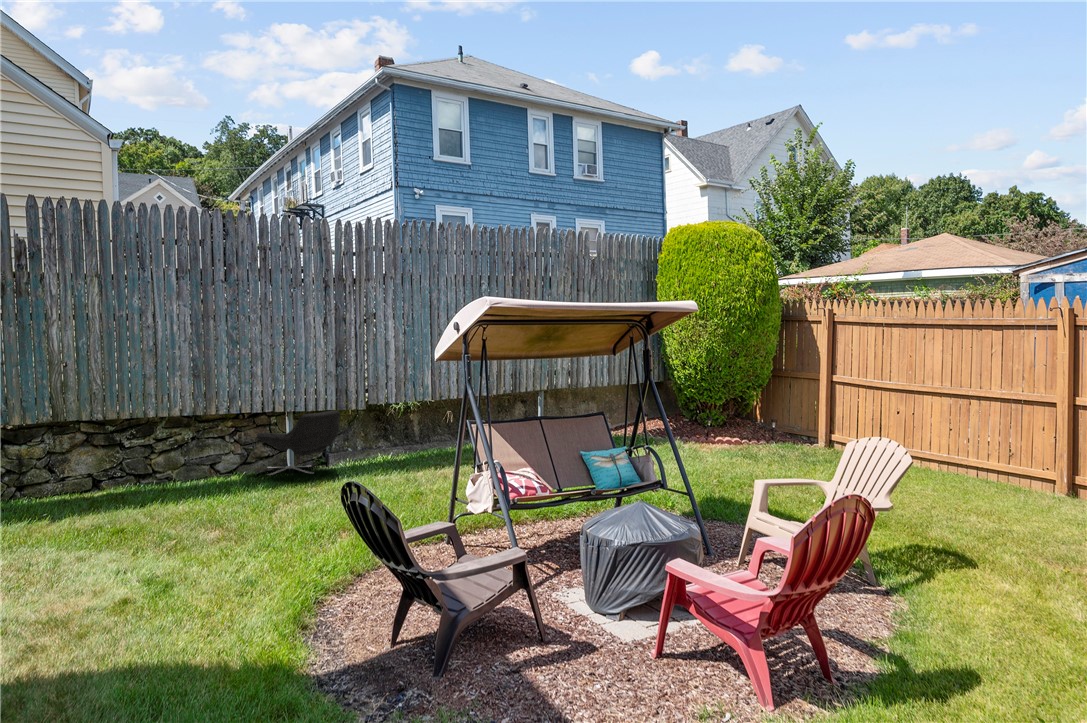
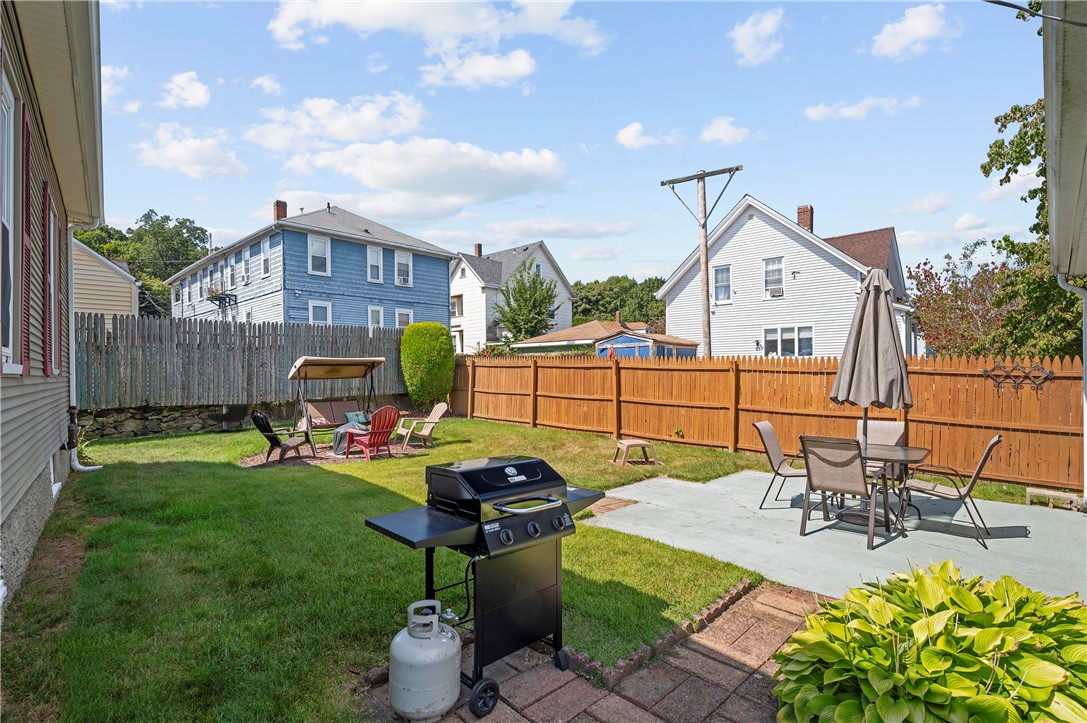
potted plant: none [76,398,146,489] -> present [134,399,159,435]

